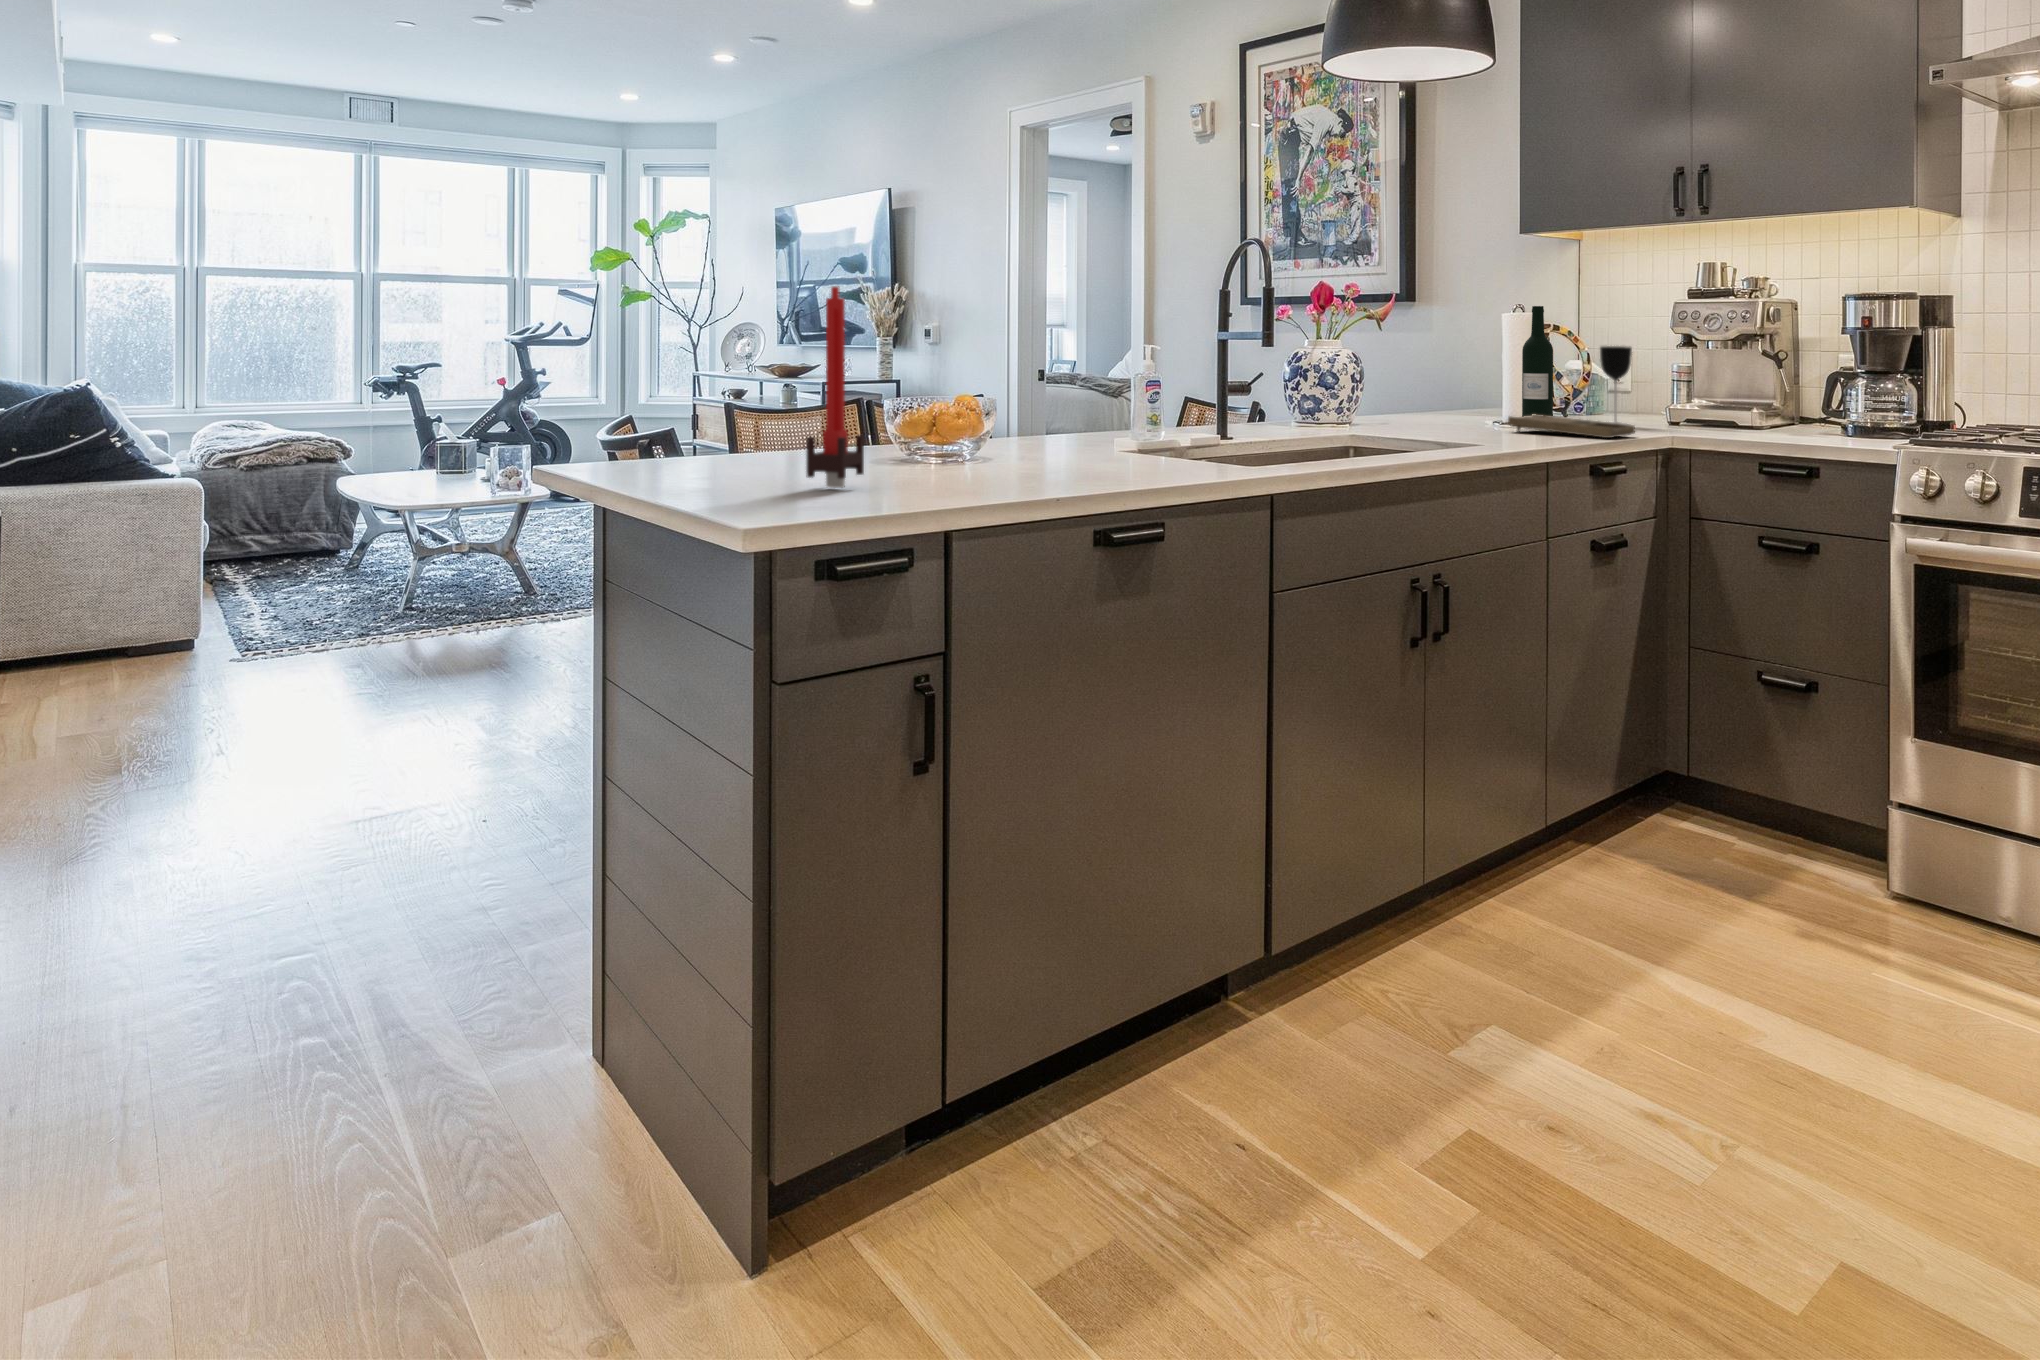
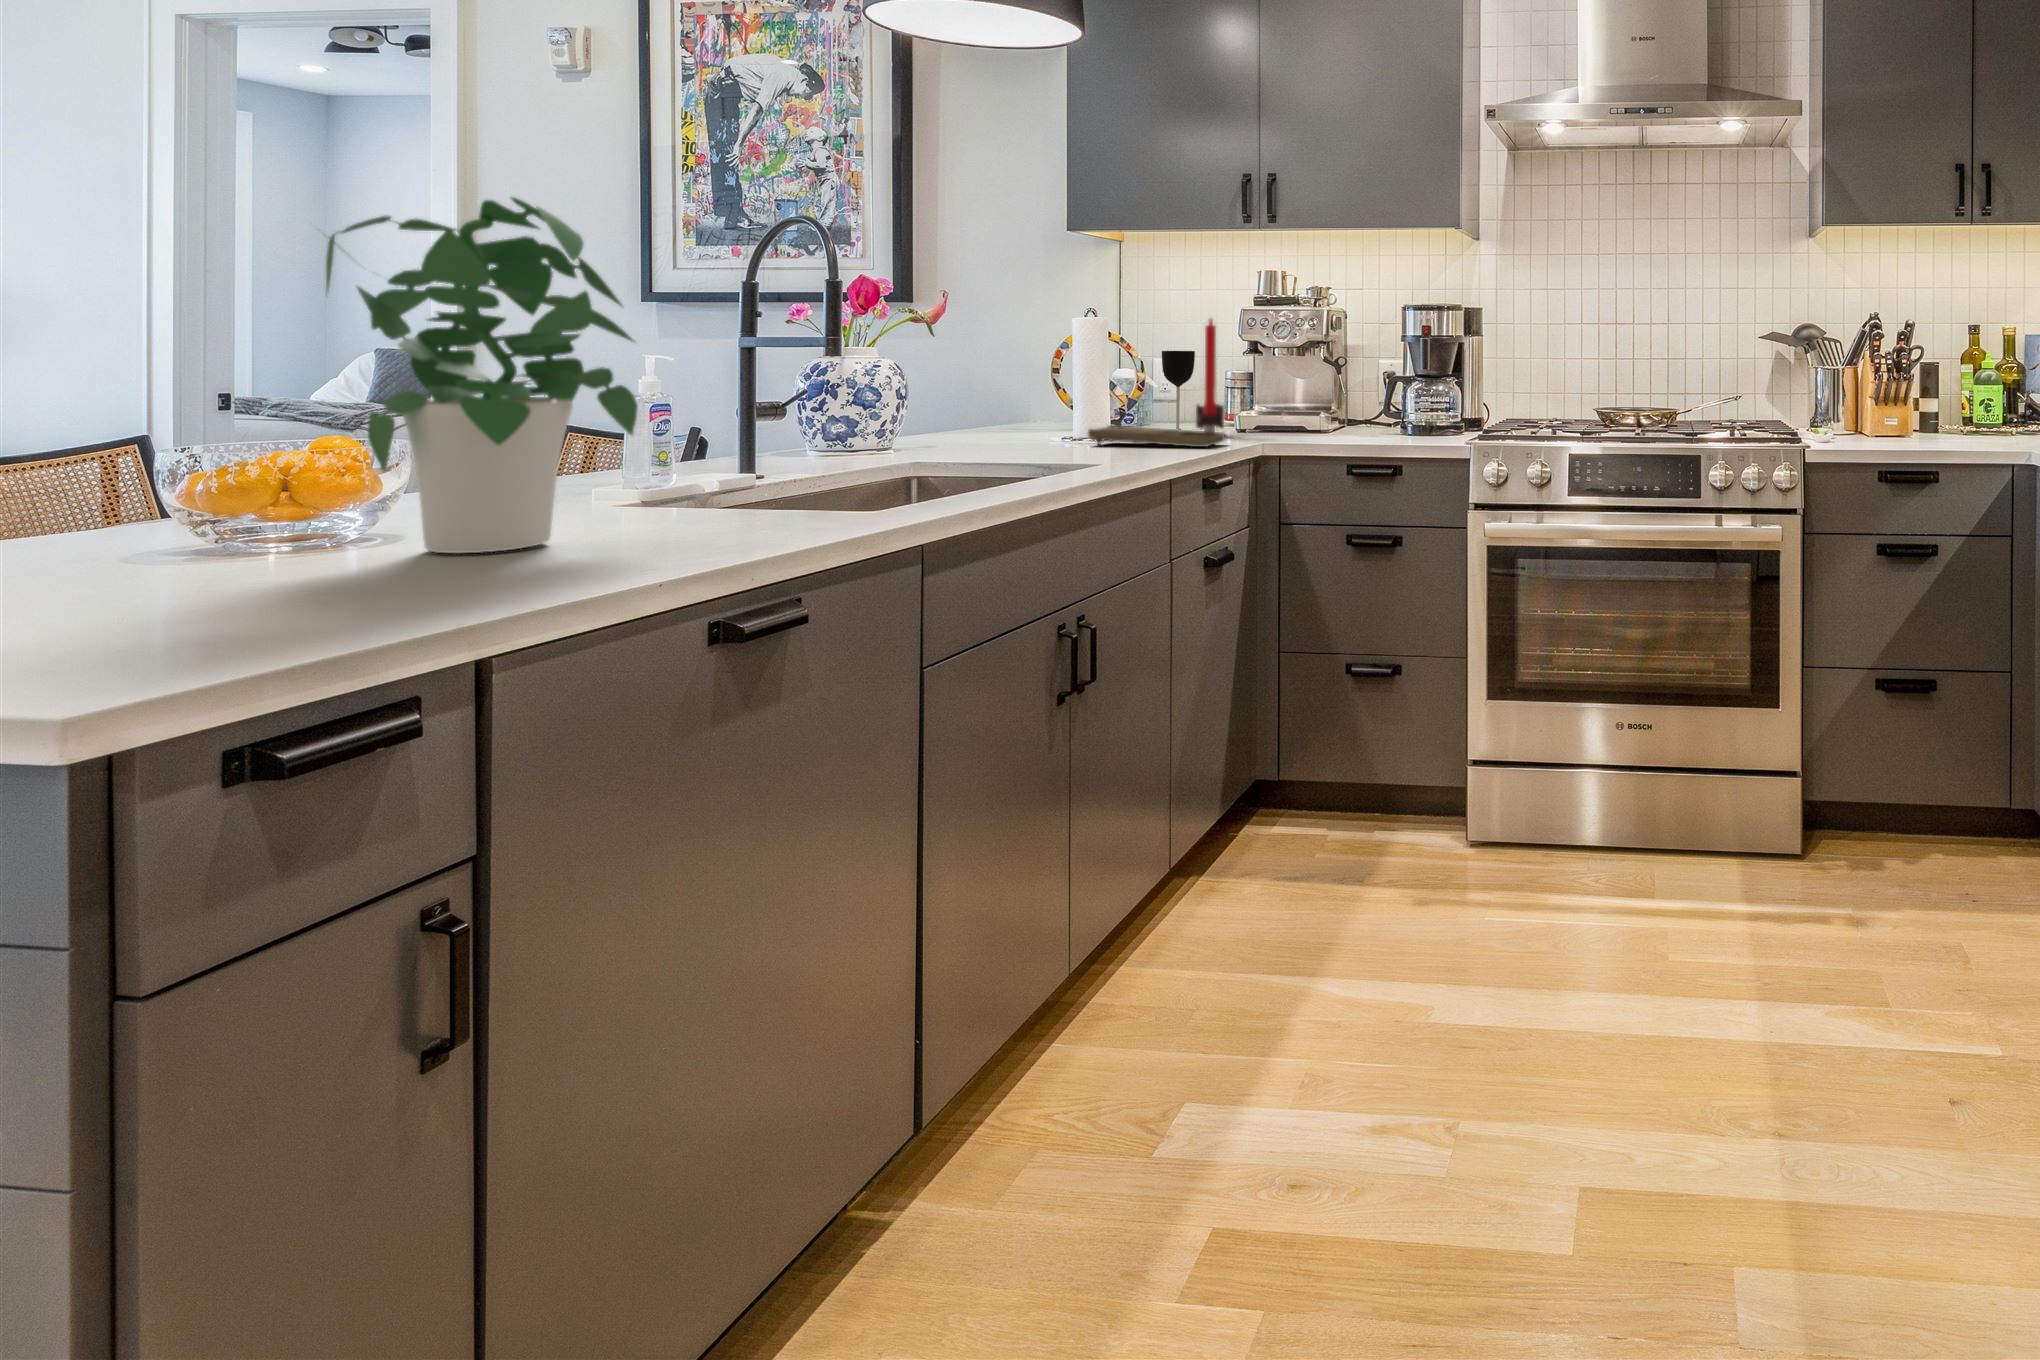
potted plant: none [915,244,1083,473] -> present [324,197,638,553]
candle: present [806,286,864,488] -> present [1196,319,1224,432]
wine bottle: present [1522,306,1553,417] -> none [1085,307,1120,437]

